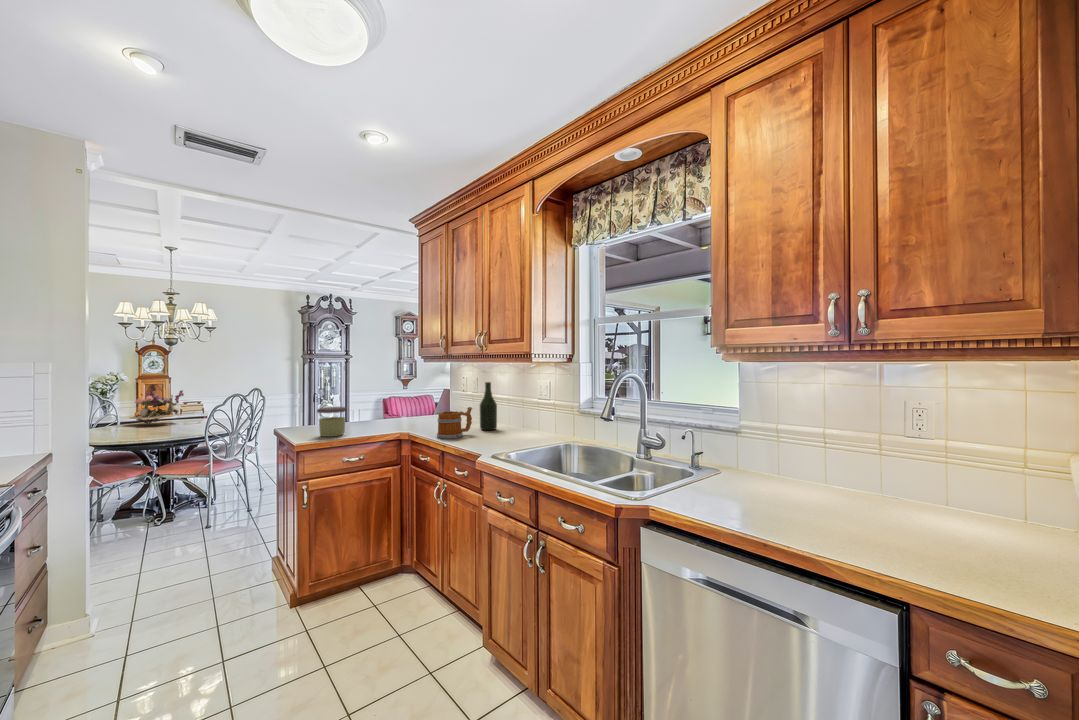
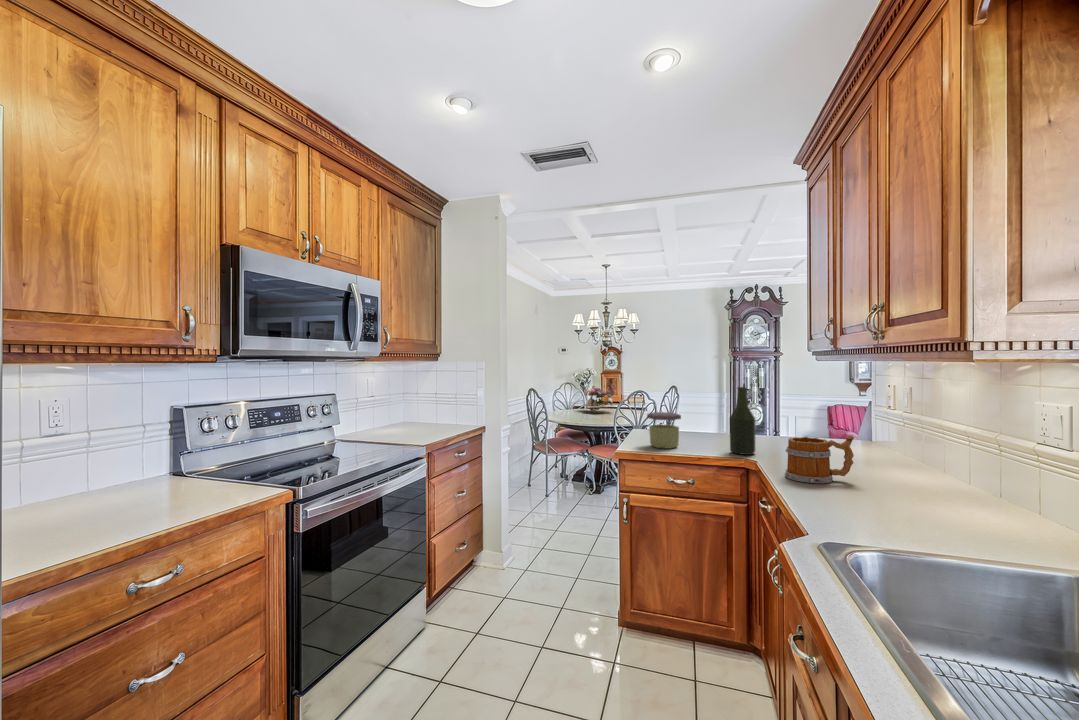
bottle: present [480,382,497,430] -> present [730,387,755,455]

